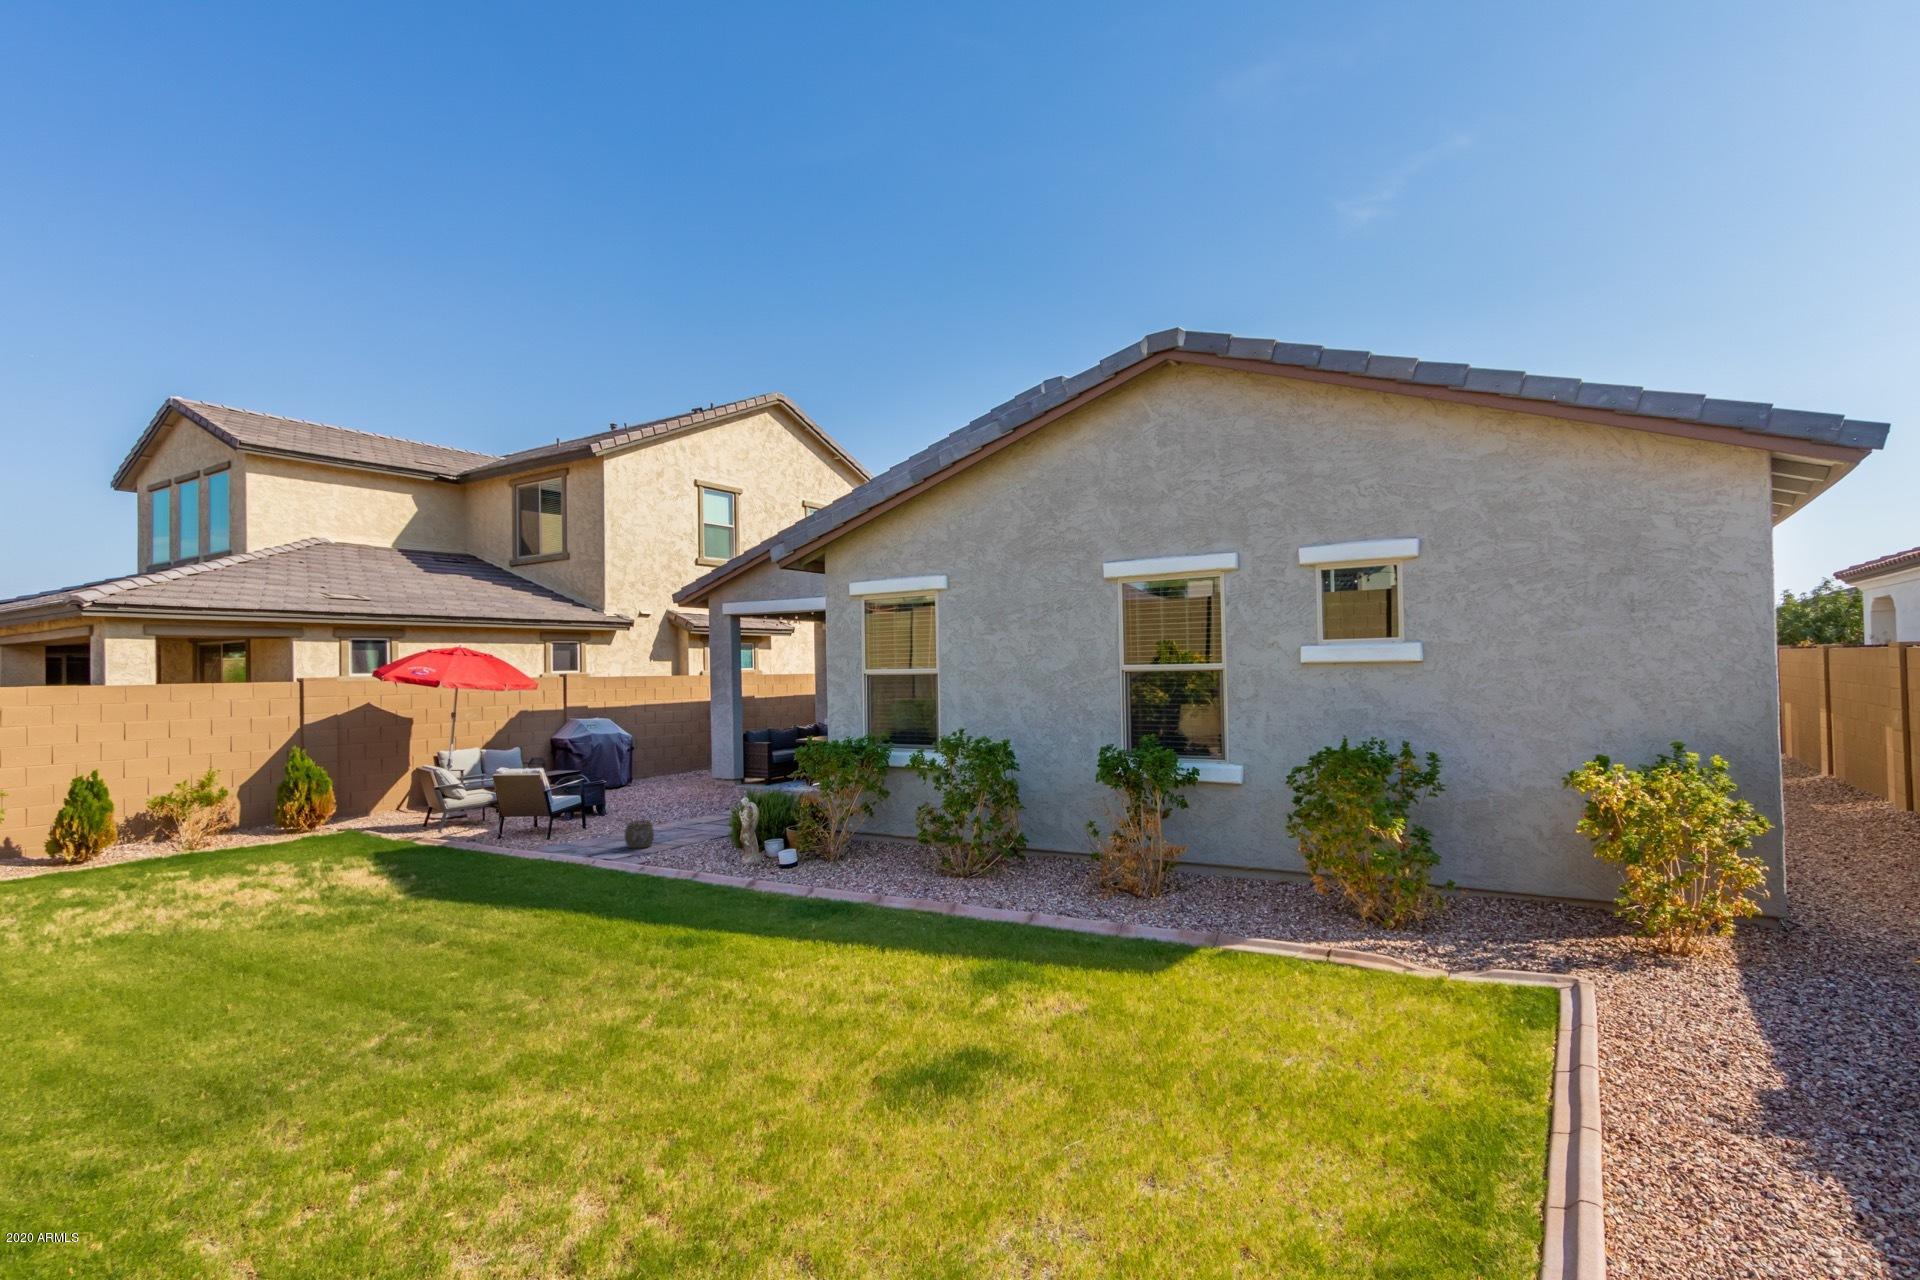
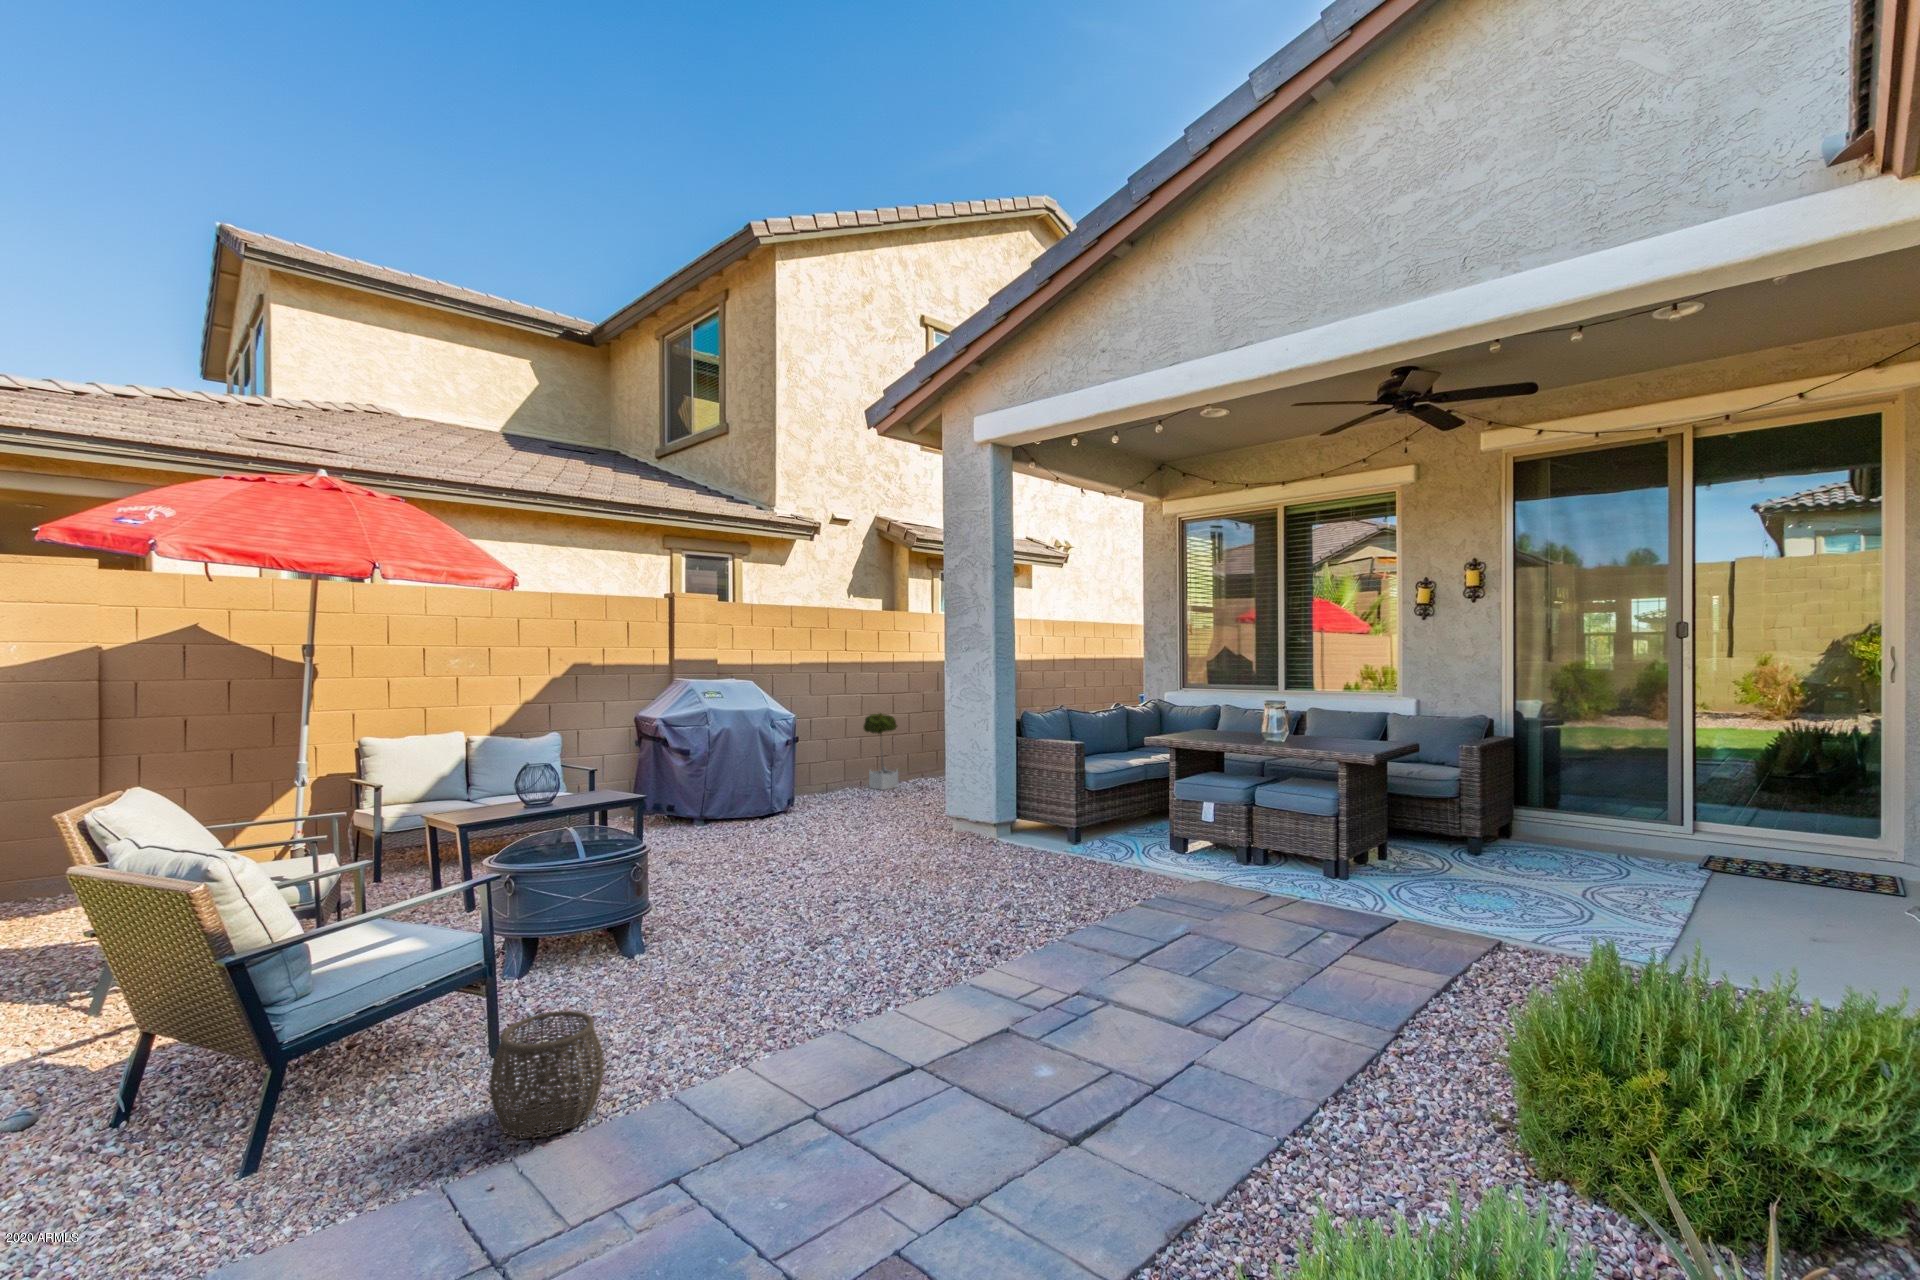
potted tree: none [668,734,689,778] -> present [864,713,898,790]

